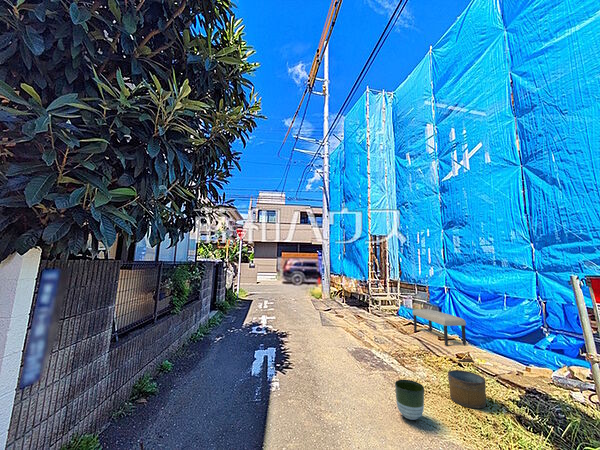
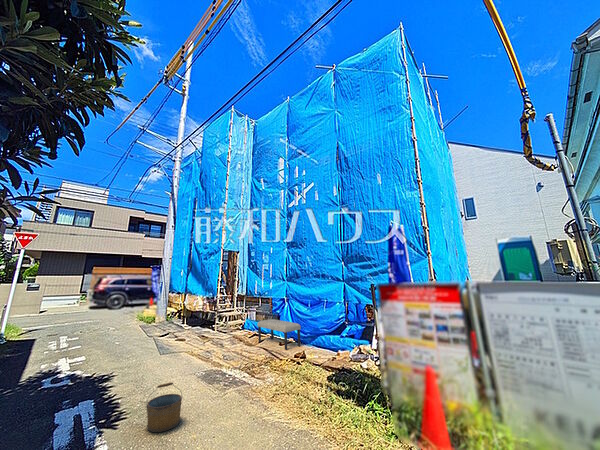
bucket: present [448,359,486,409] -> present [146,383,182,432]
planter: present [395,380,424,420] -> none [254,387,277,420]

